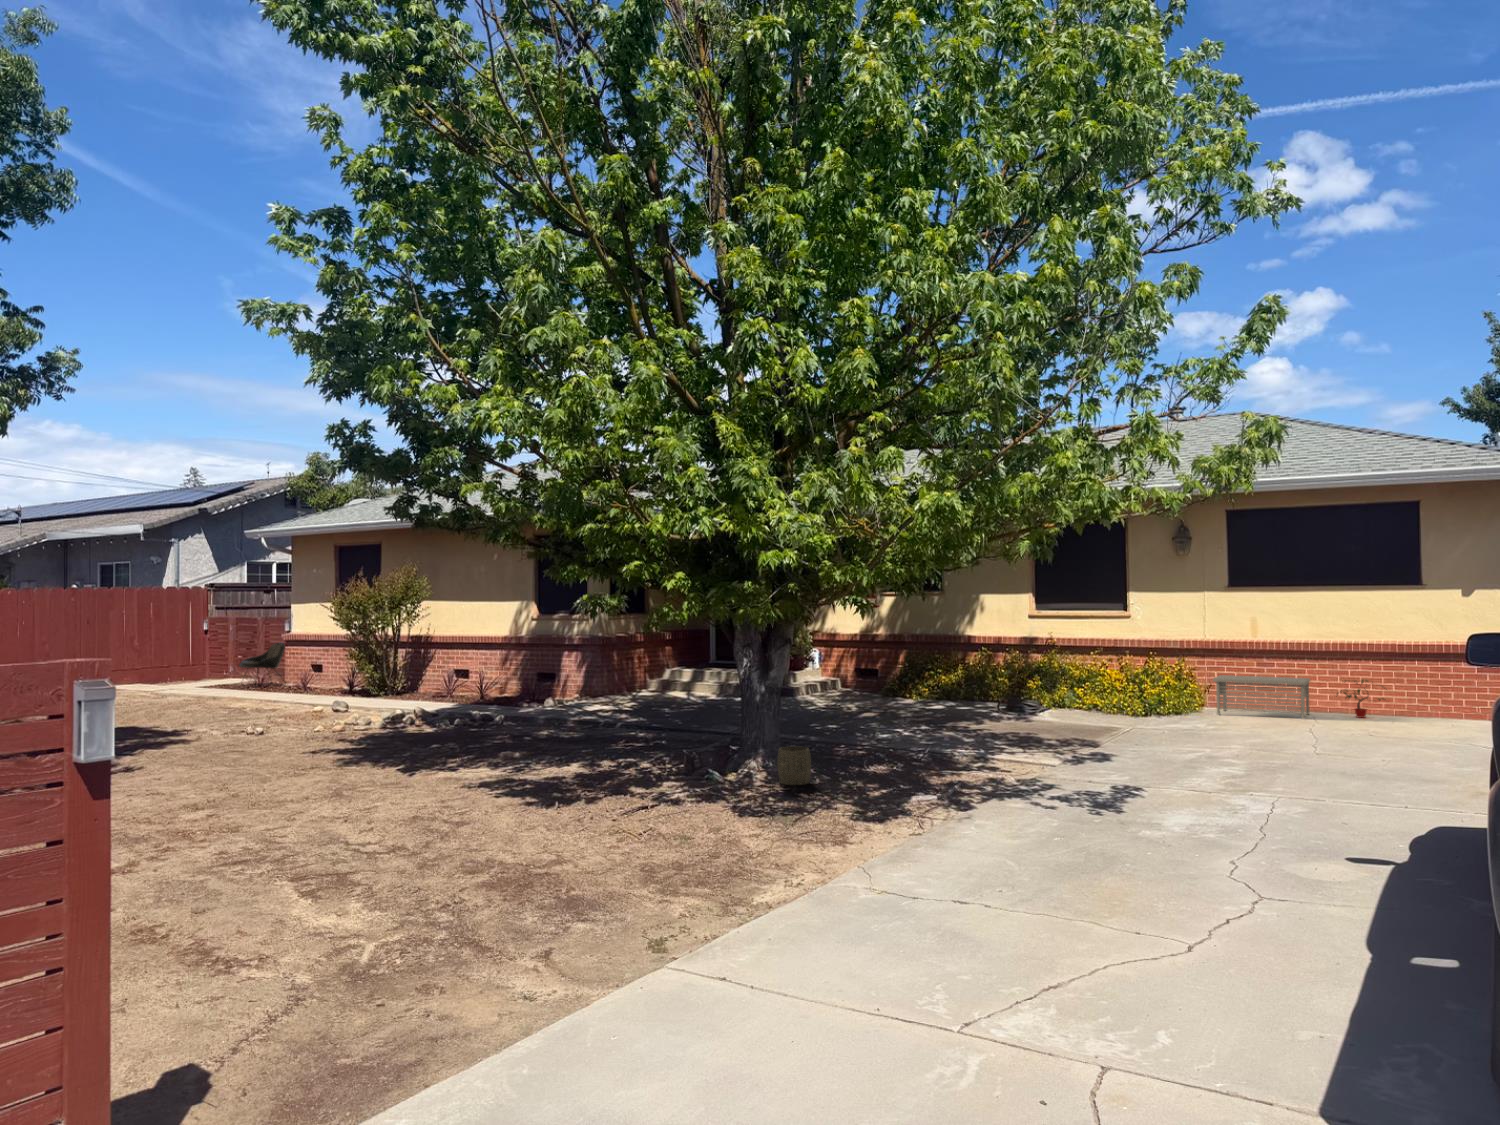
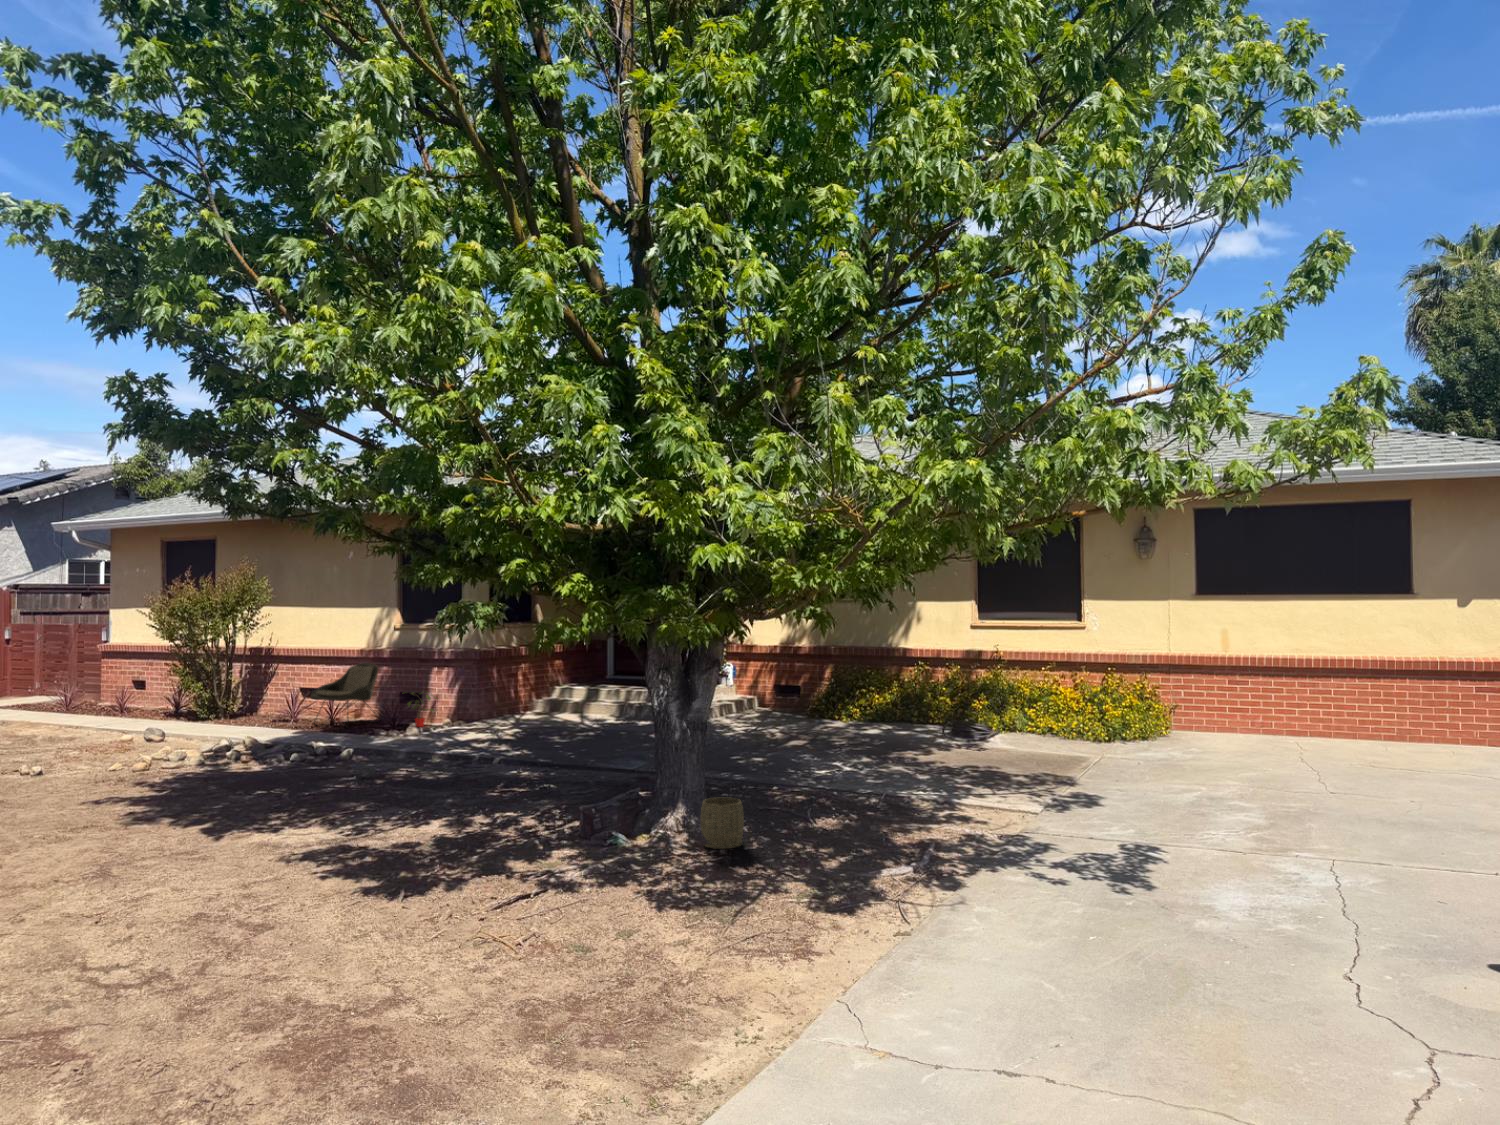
lounge chair: present [239,643,285,686] -> present [311,663,379,726]
storage bench: present [1213,675,1310,719] -> none [1186,695,1292,746]
potted plant: present [1337,680,1385,718] -> present [407,692,433,727]

